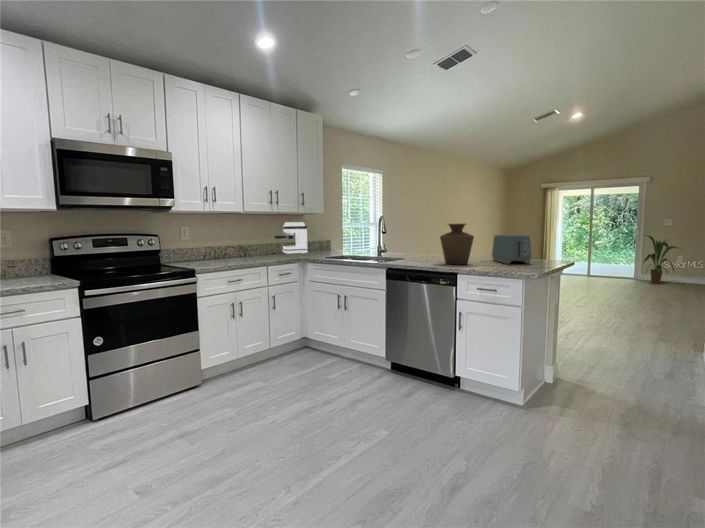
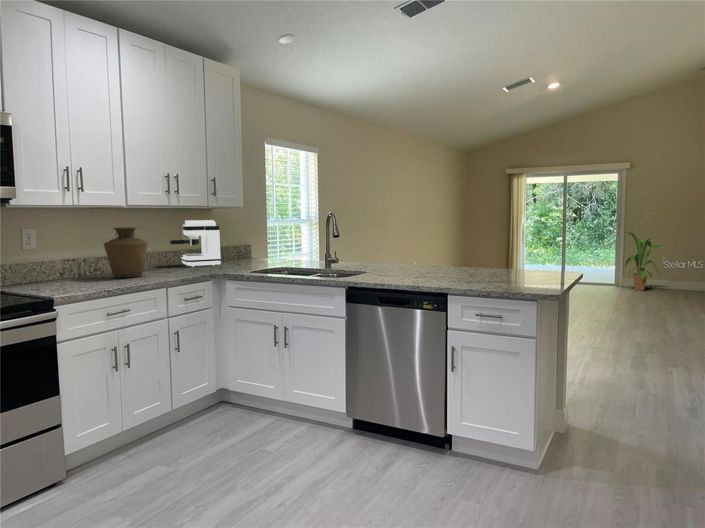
vase: present [440,224,474,264] -> present [104,227,148,278]
toaster: present [492,235,531,264] -> none [484,239,538,279]

